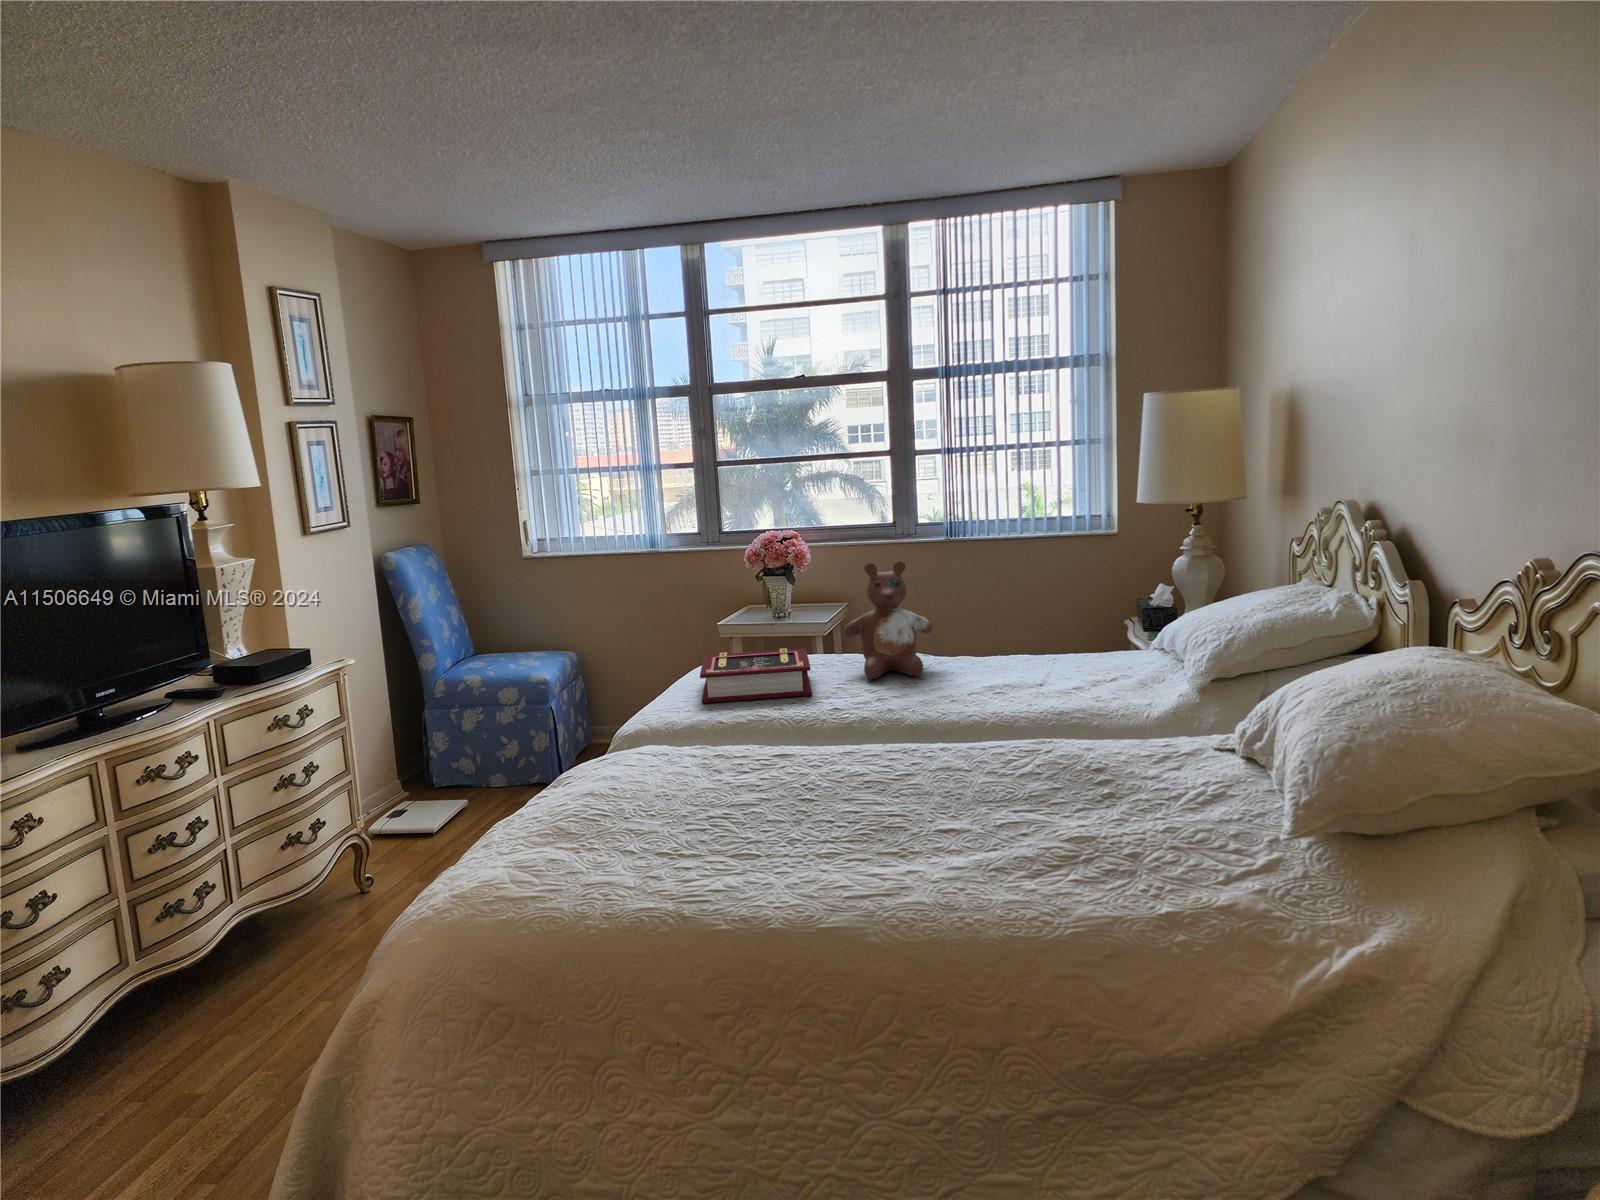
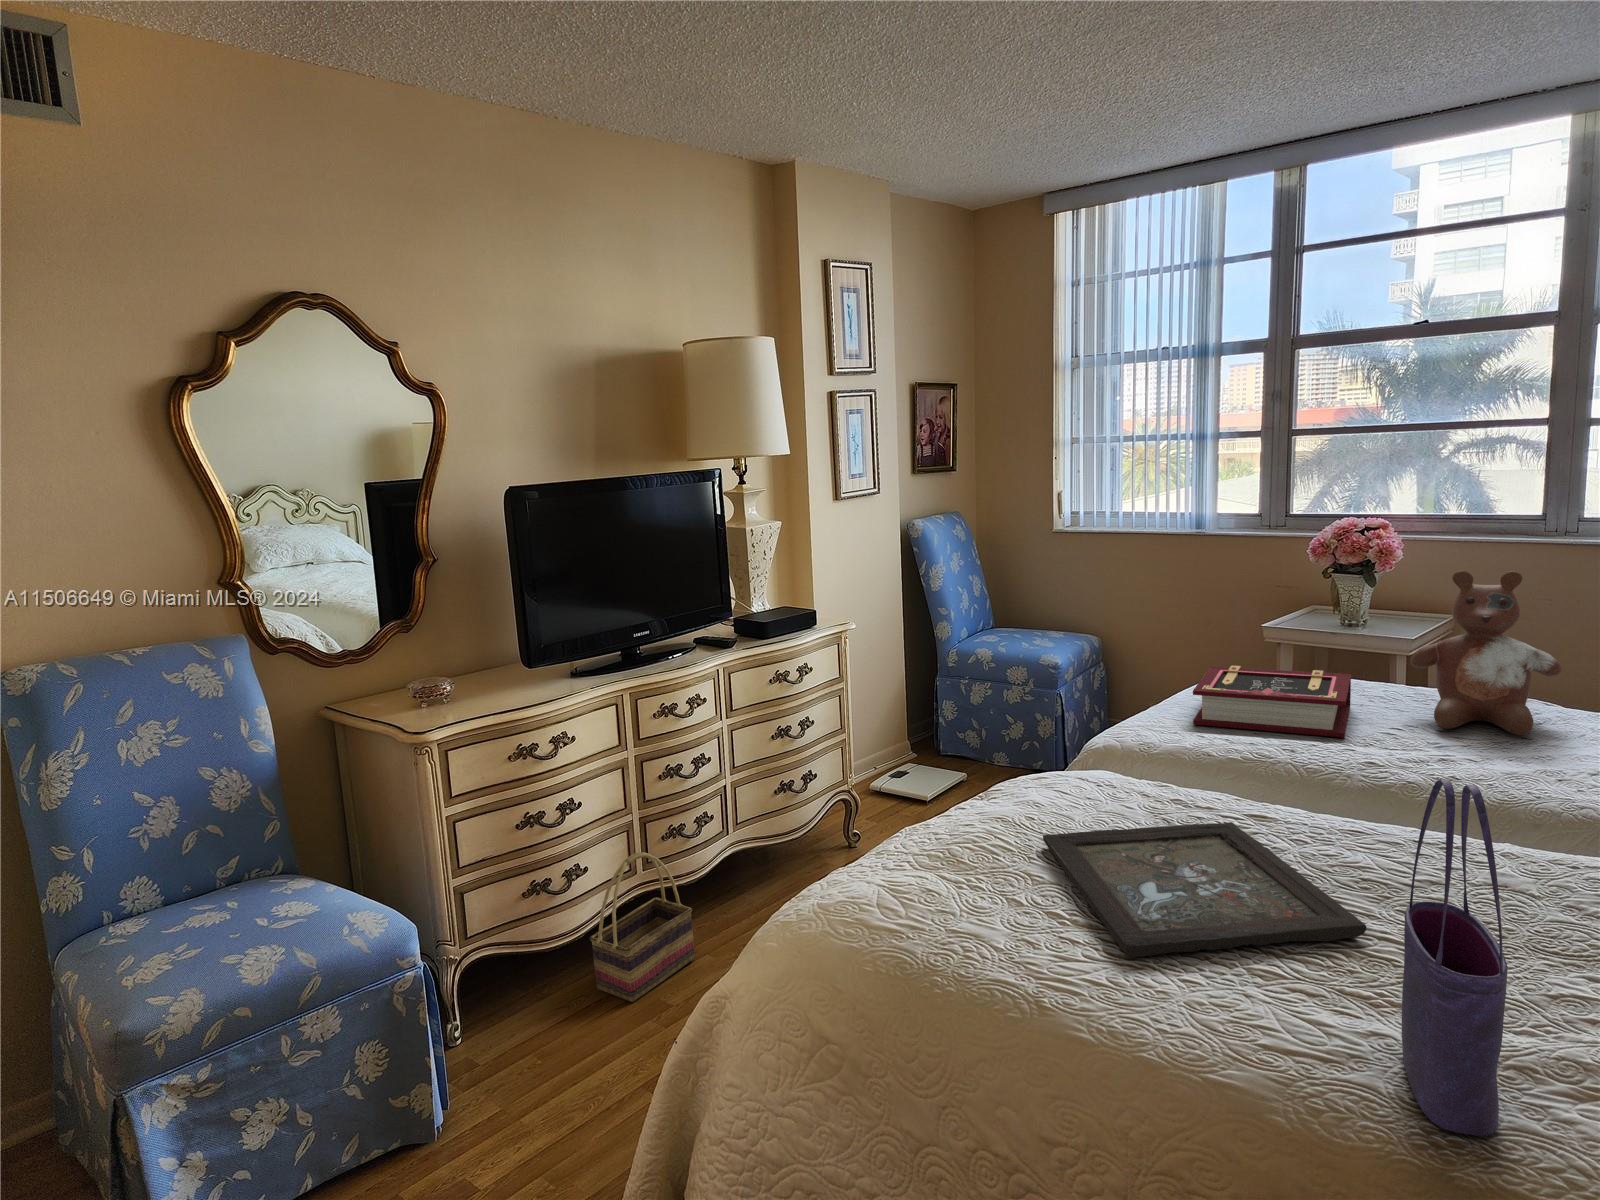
tote bag: none [921,679,988,906] -> present [1402,780,1508,1136]
tray: none [630,763,879,867] -> present [1043,822,1367,957]
basket: none [79,940,218,1117] -> present [590,852,695,1002]

